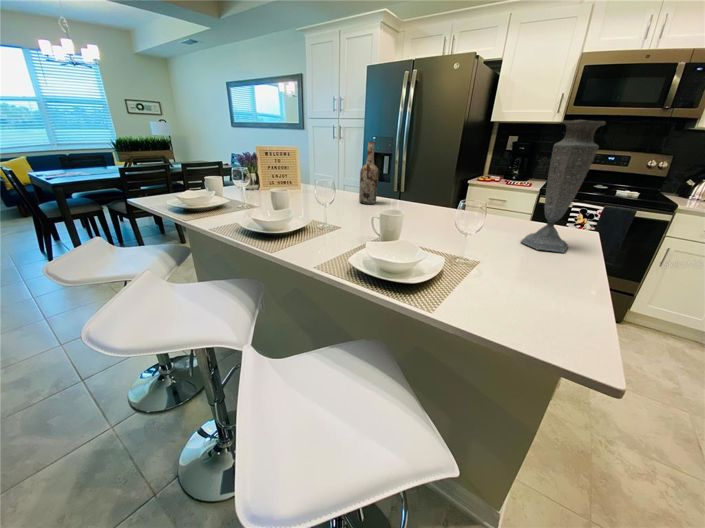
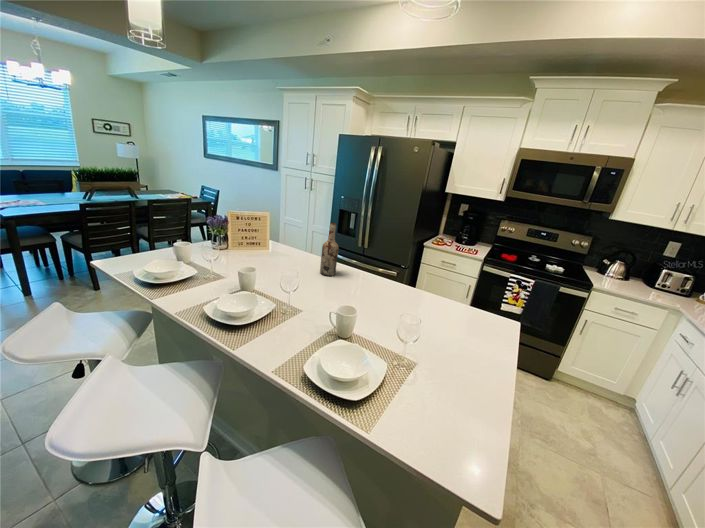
vase: present [521,120,606,253] -> none [449,244,510,348]

